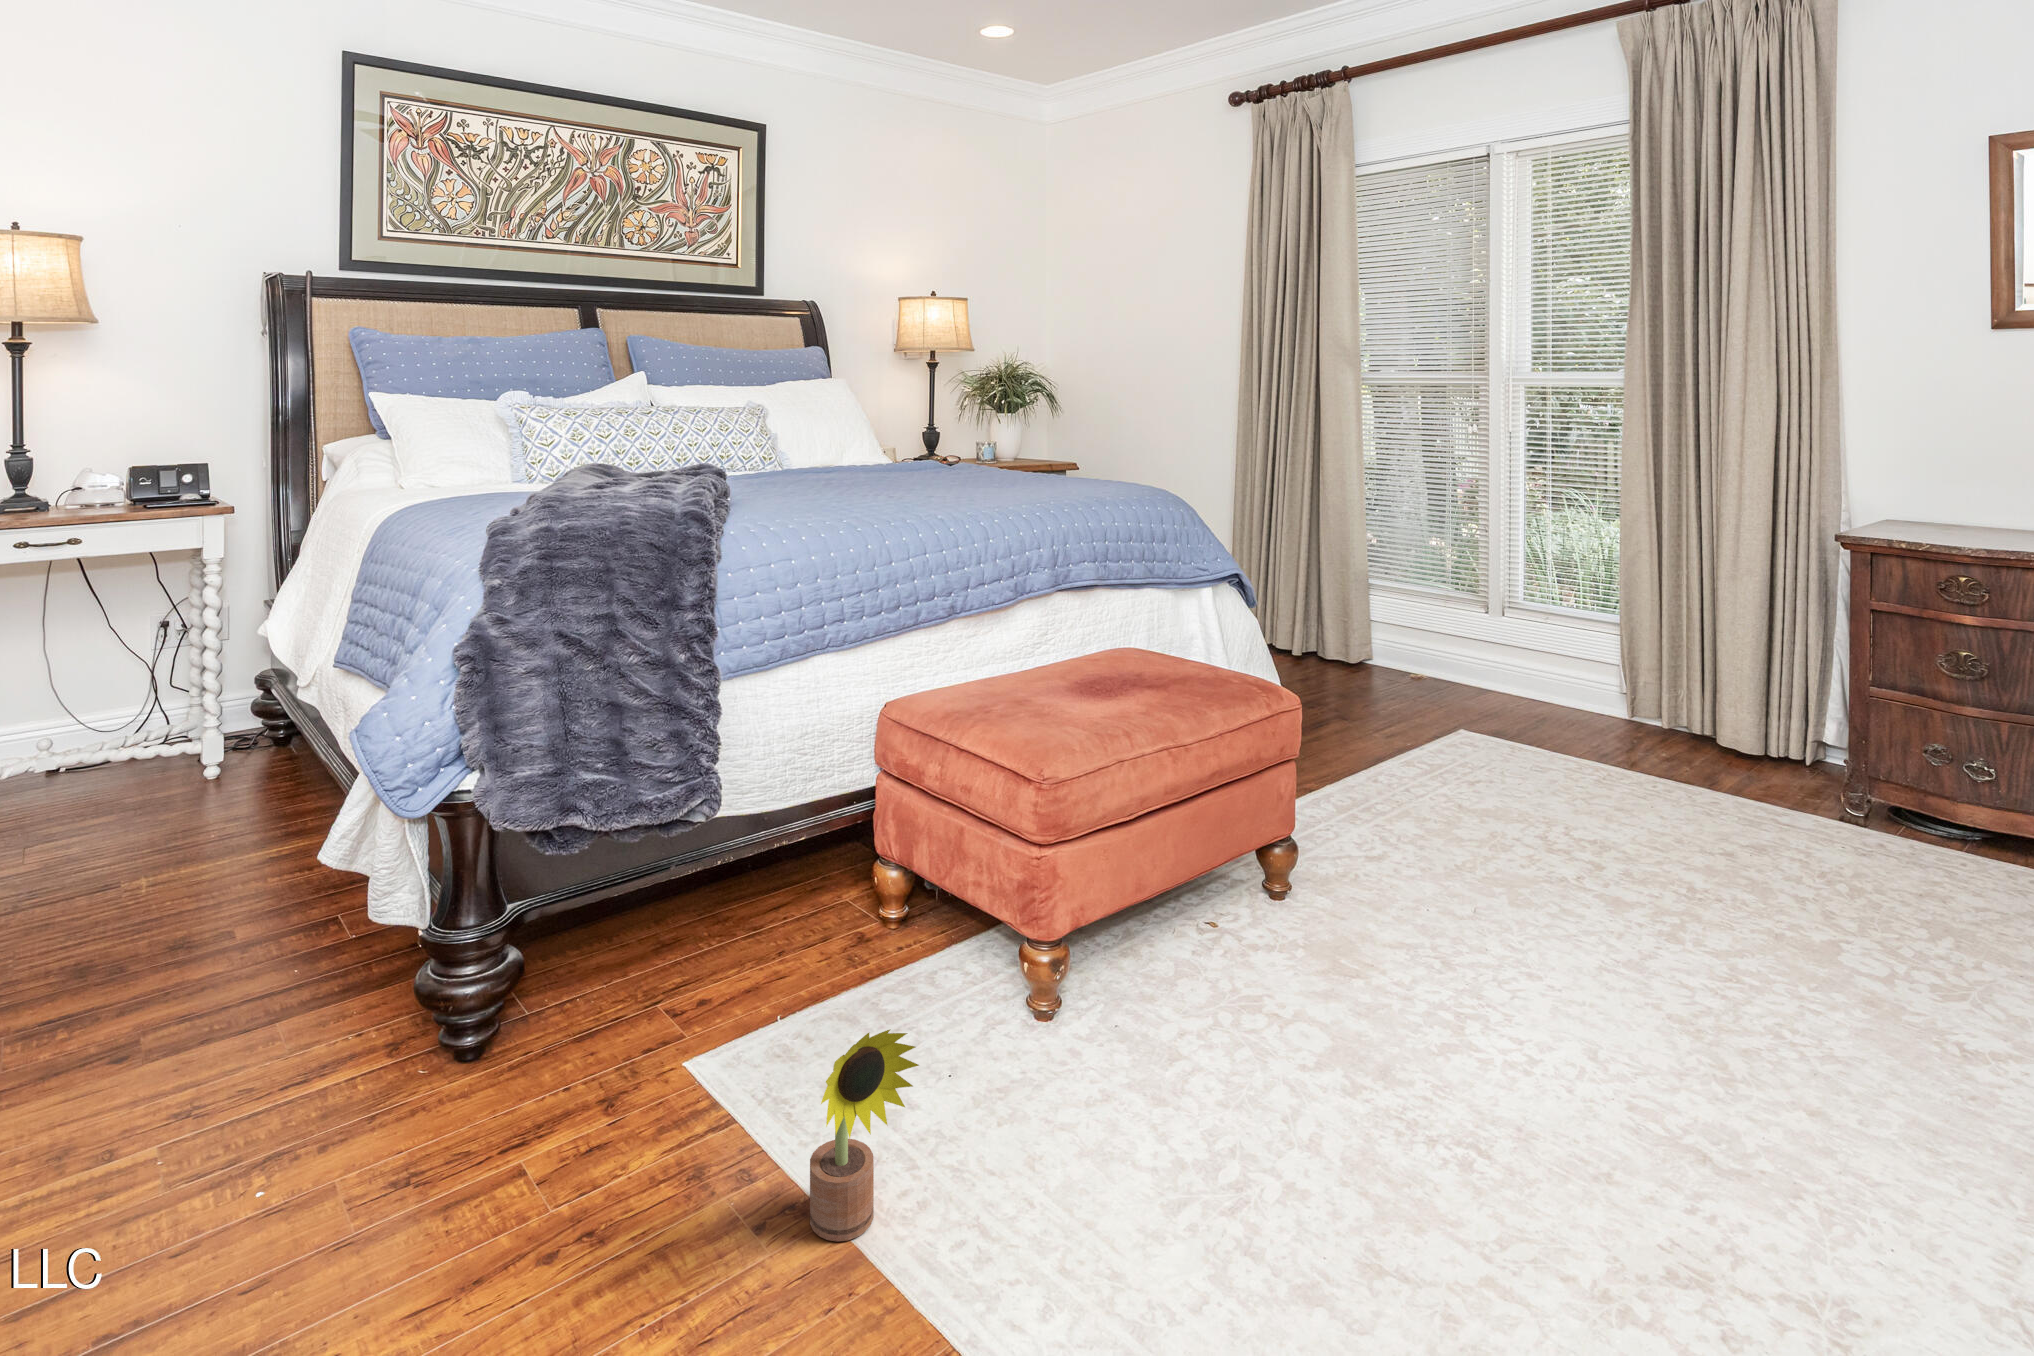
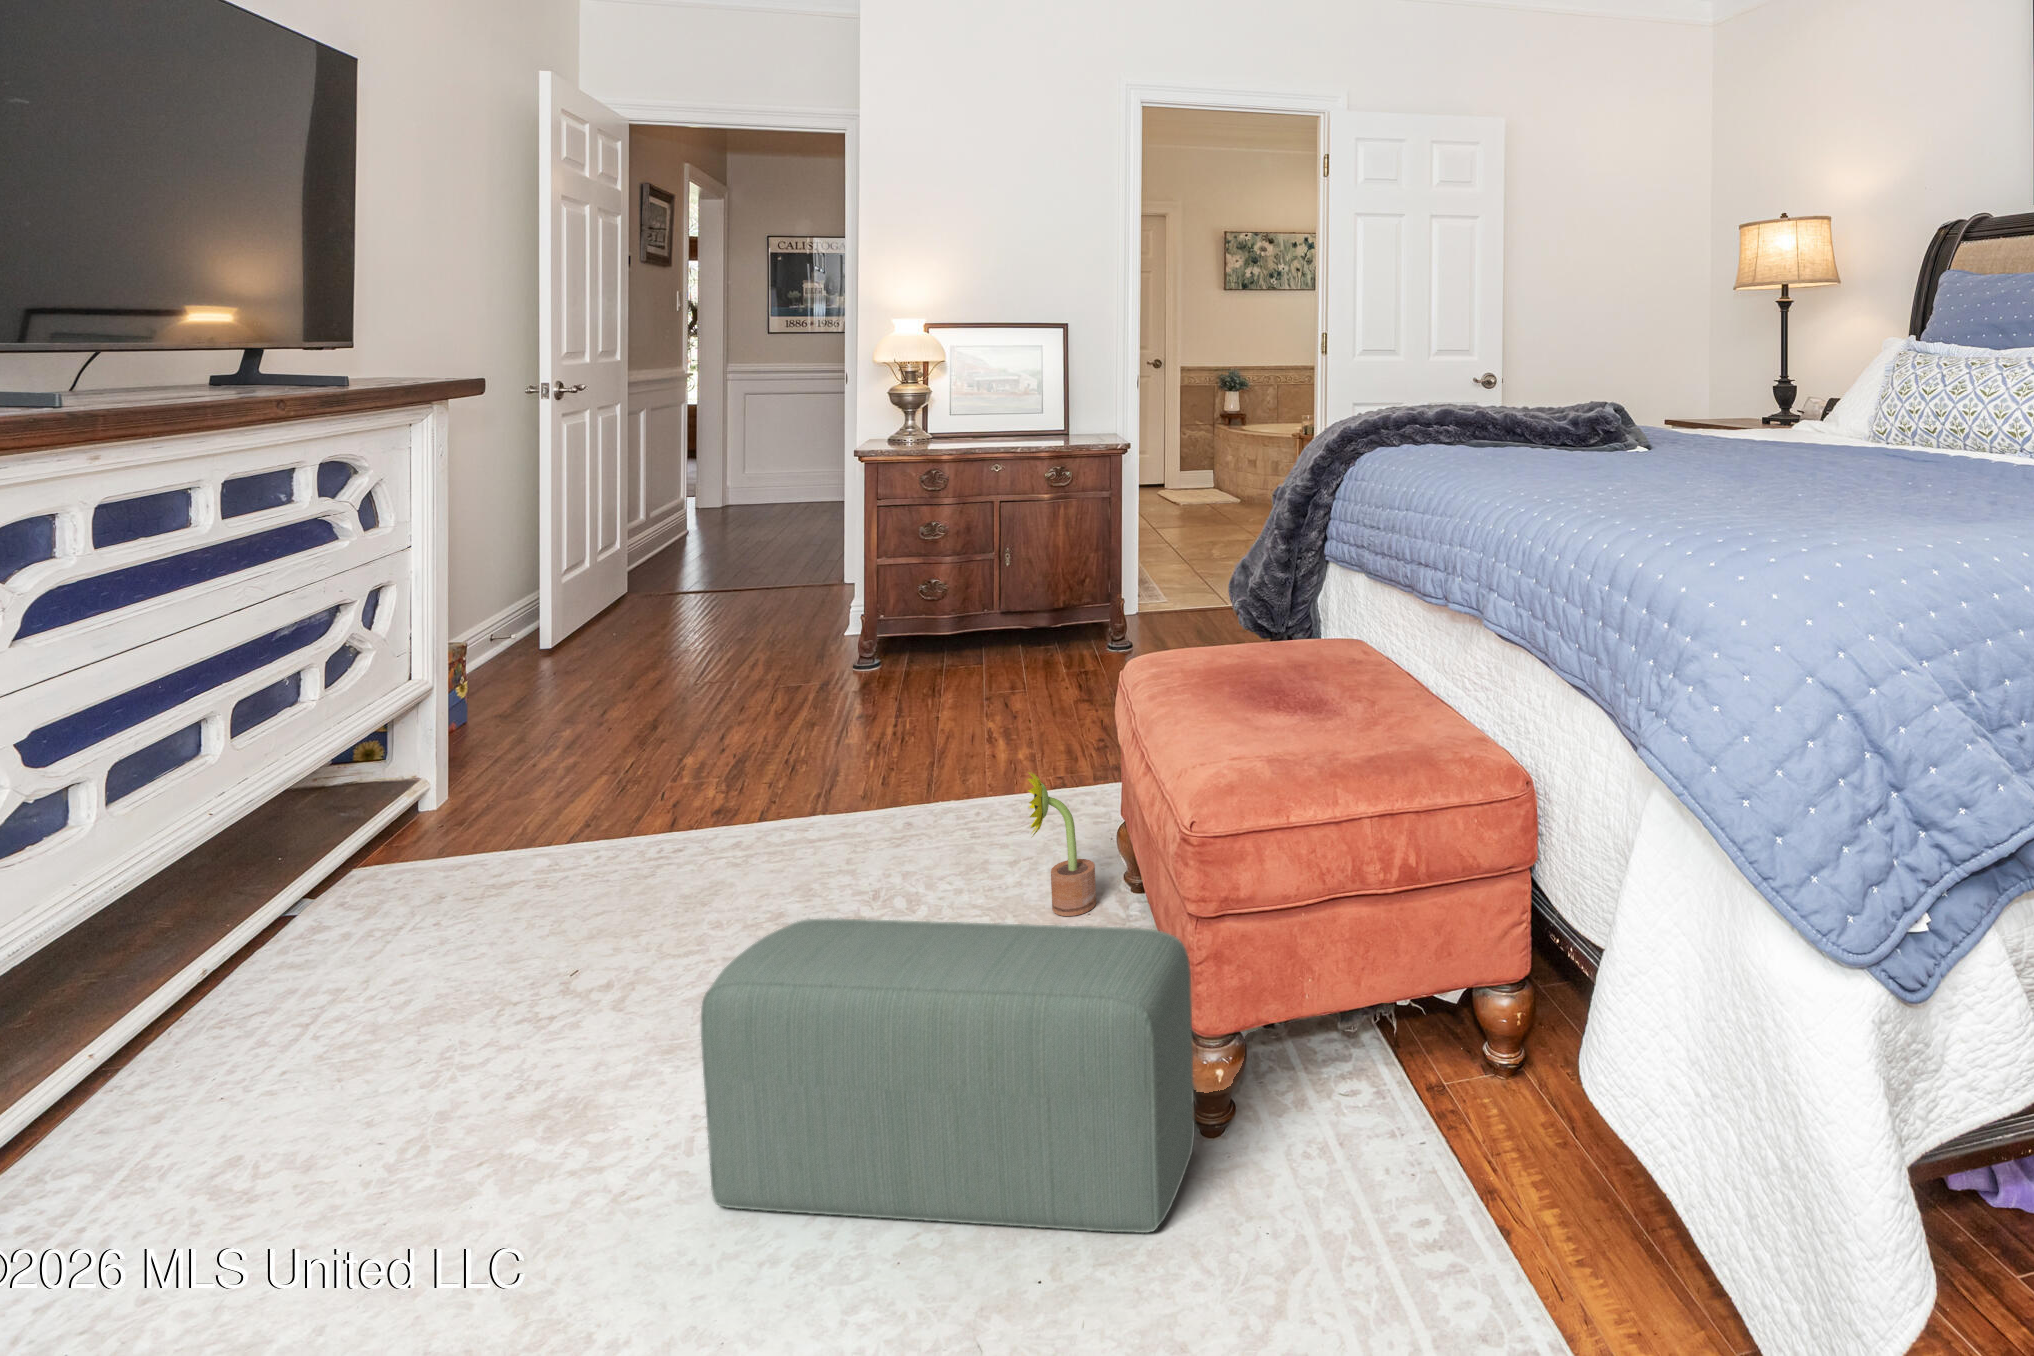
pouf: none [1201,830,1491,1246] -> present [701,918,1195,1233]

